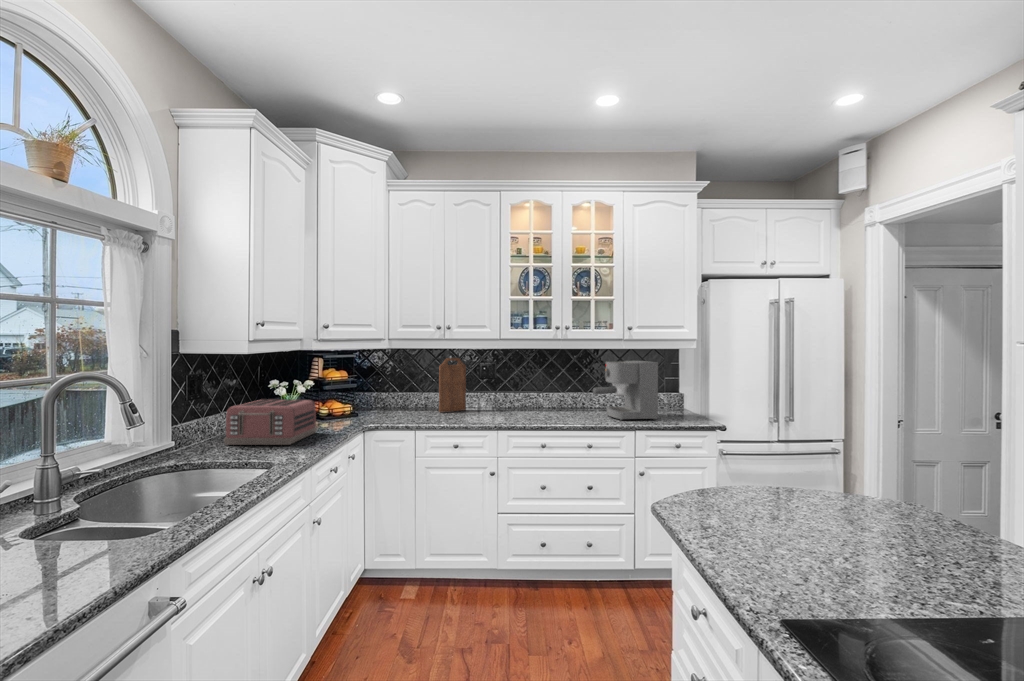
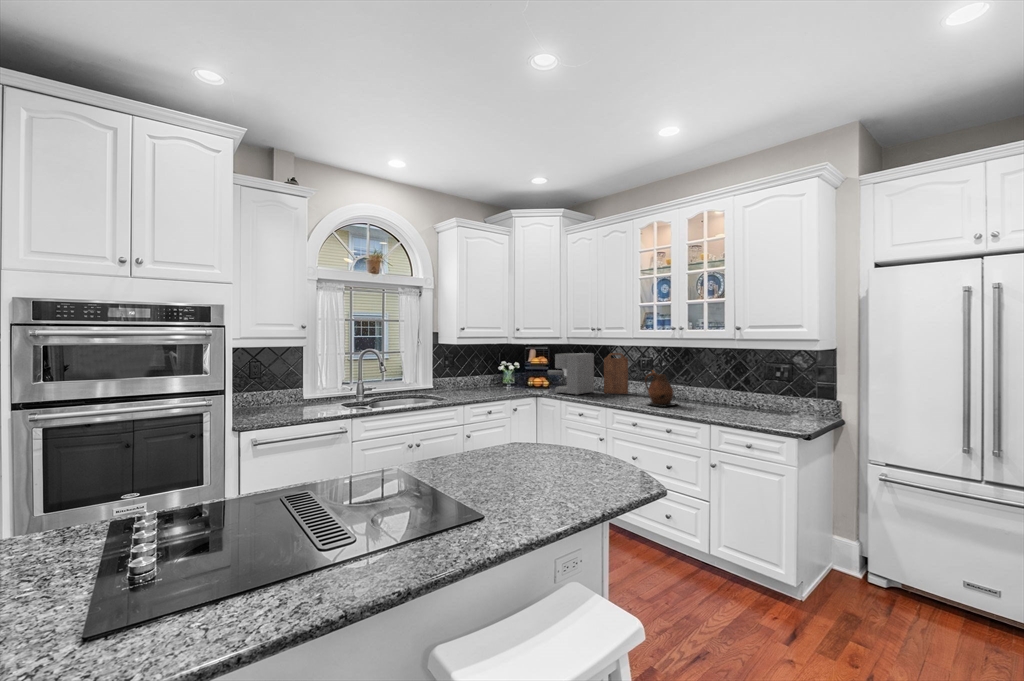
coffee maker: present [593,361,658,420] -> present [547,353,594,395]
ceramic pitcher: none [529,377,561,420] -> present [645,370,678,407]
toaster: present [224,399,317,445] -> none [453,373,502,398]

